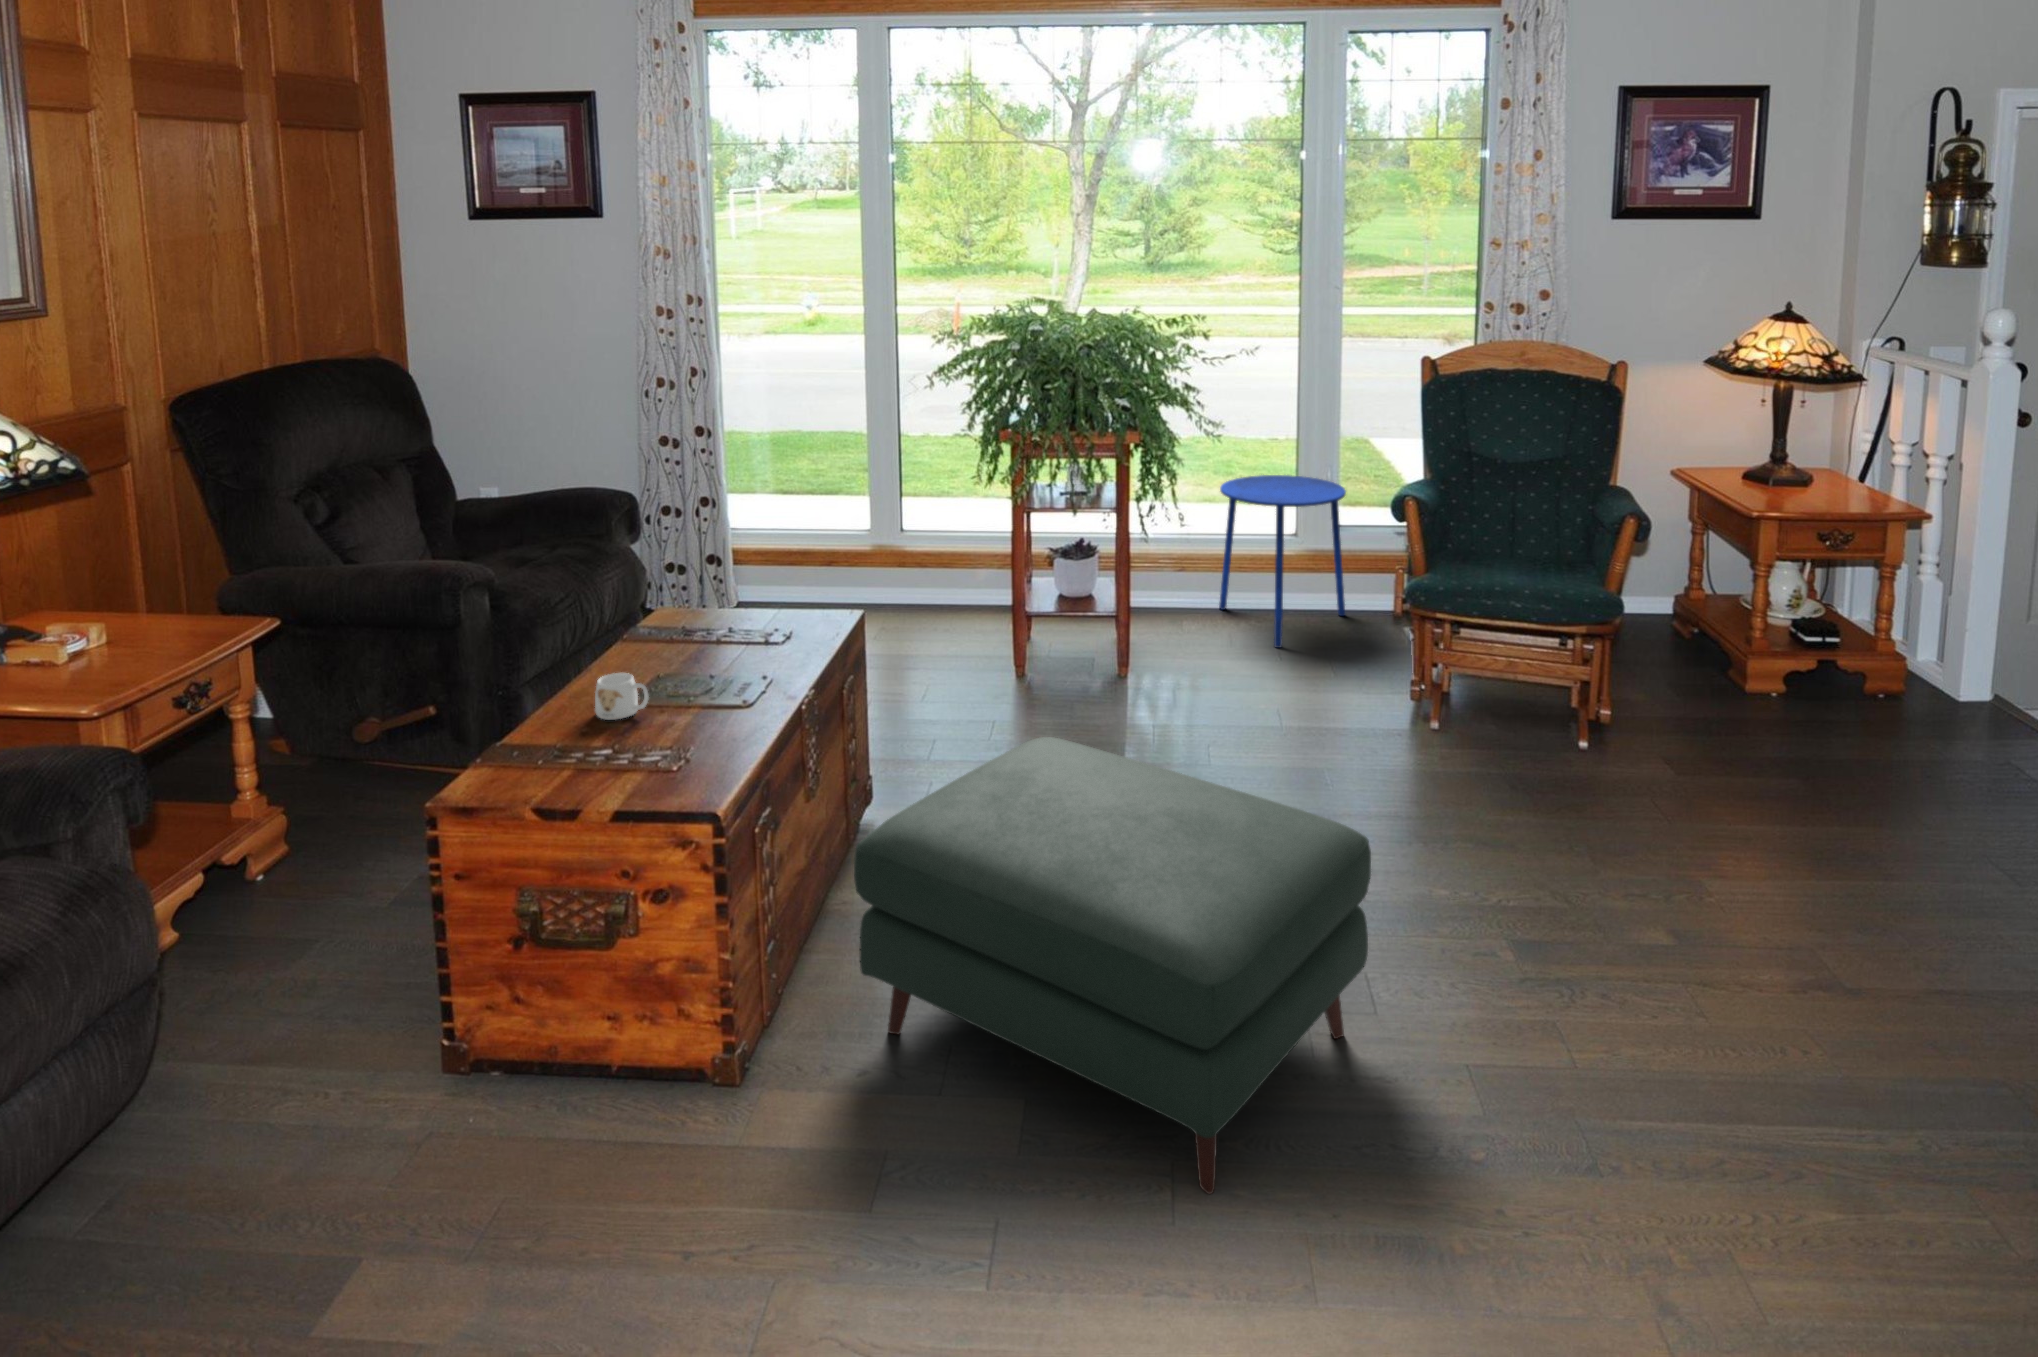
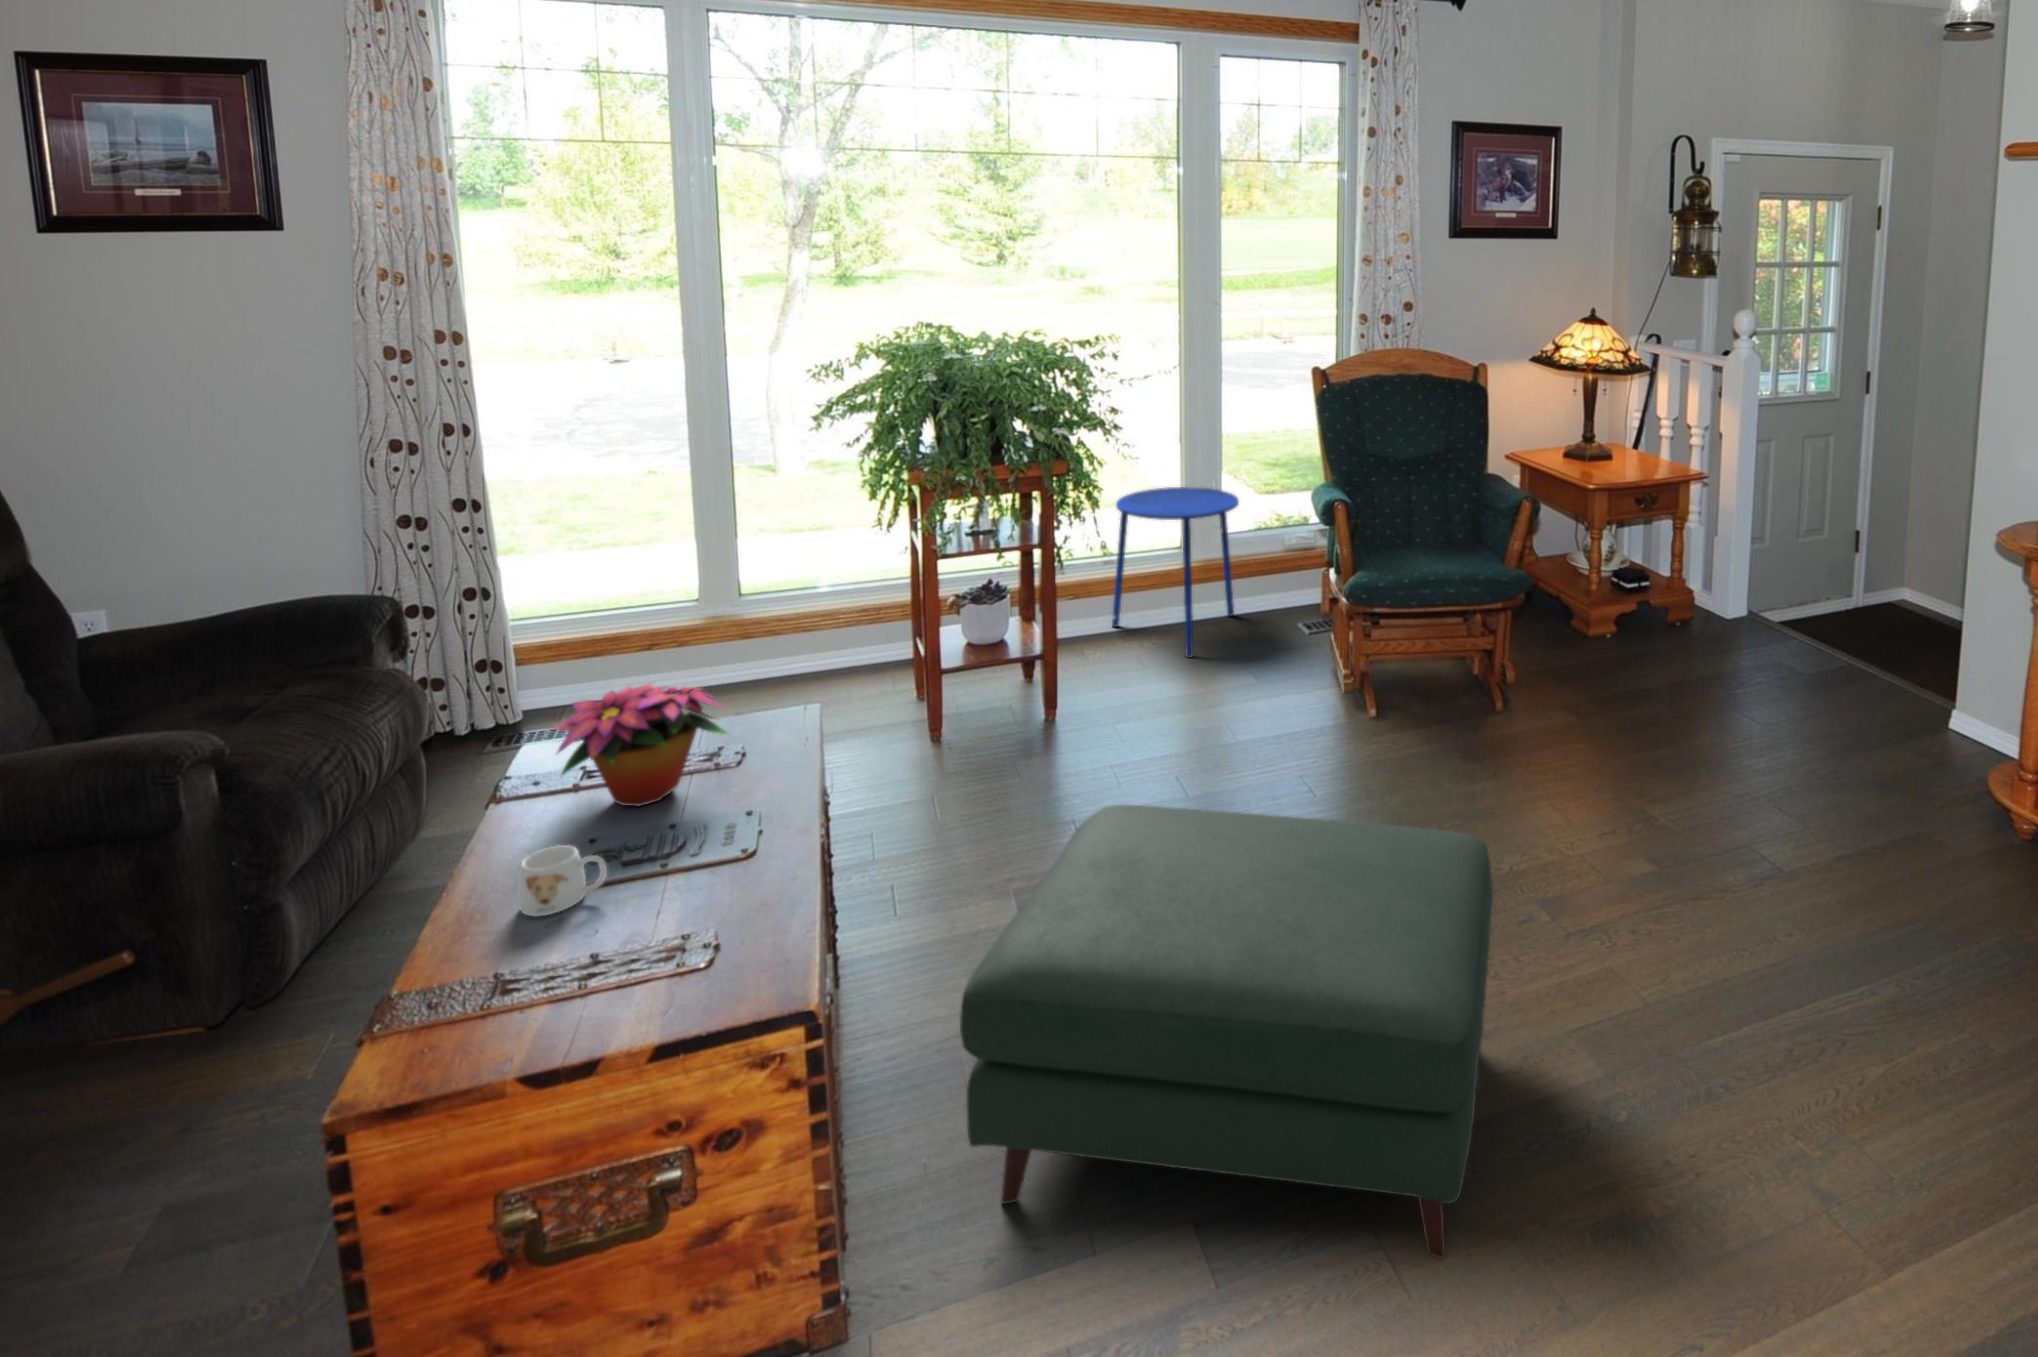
flower arrangement: none [639,567,775,664] -> present [552,683,726,806]

